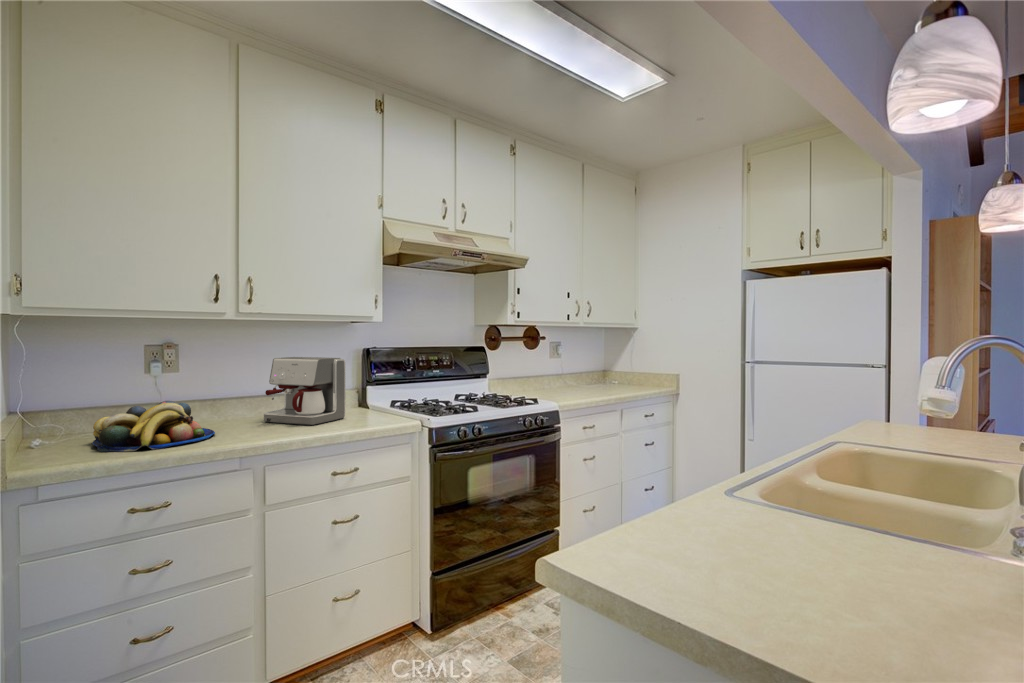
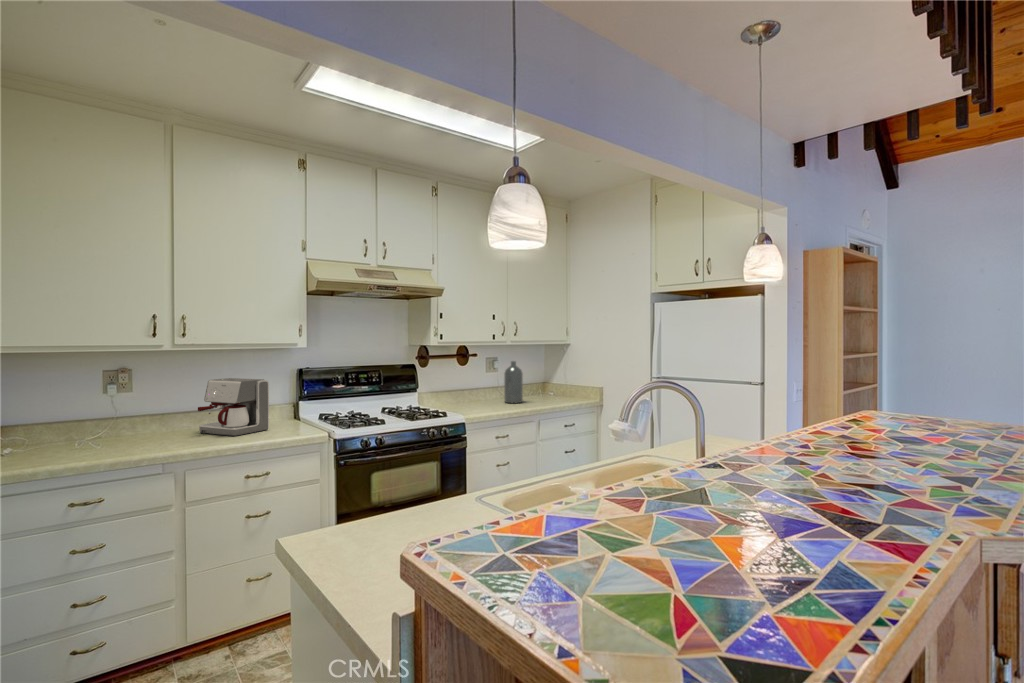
bottle: none [576,344,597,391] -> present [504,361,523,403]
fruit bowl: present [92,401,215,452] -> none [48,417,151,458]

